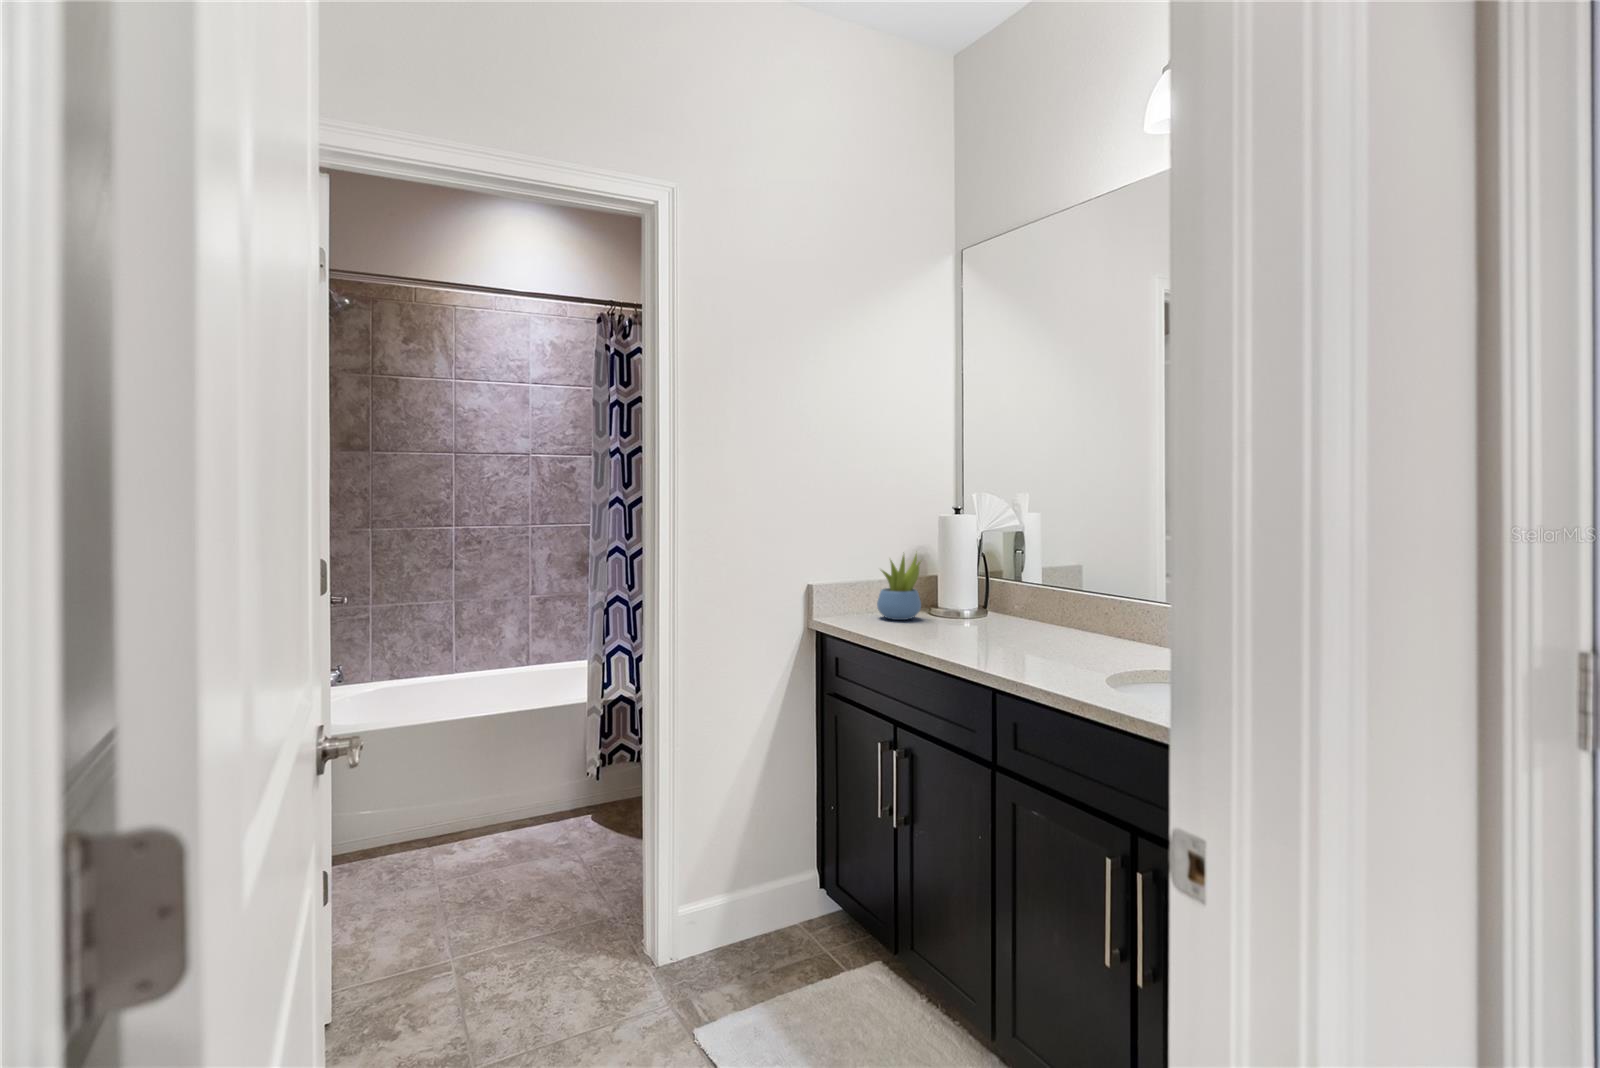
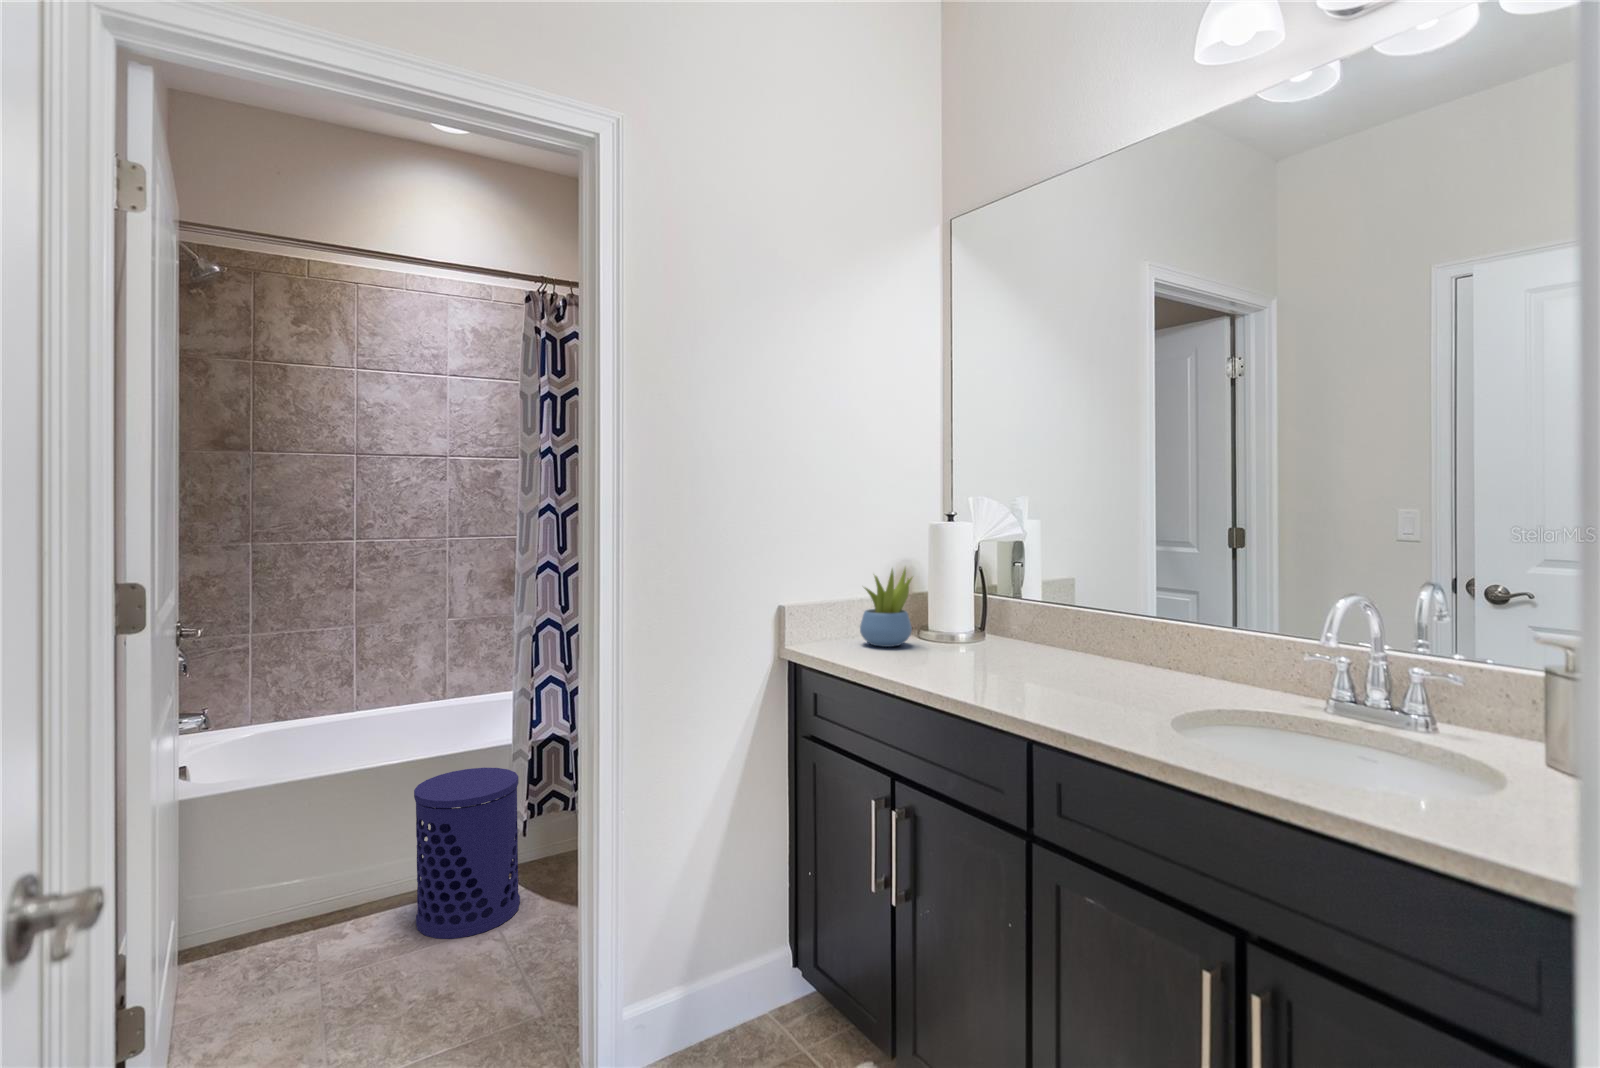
waste bin: none [508,721,594,859] -> present [414,768,520,939]

